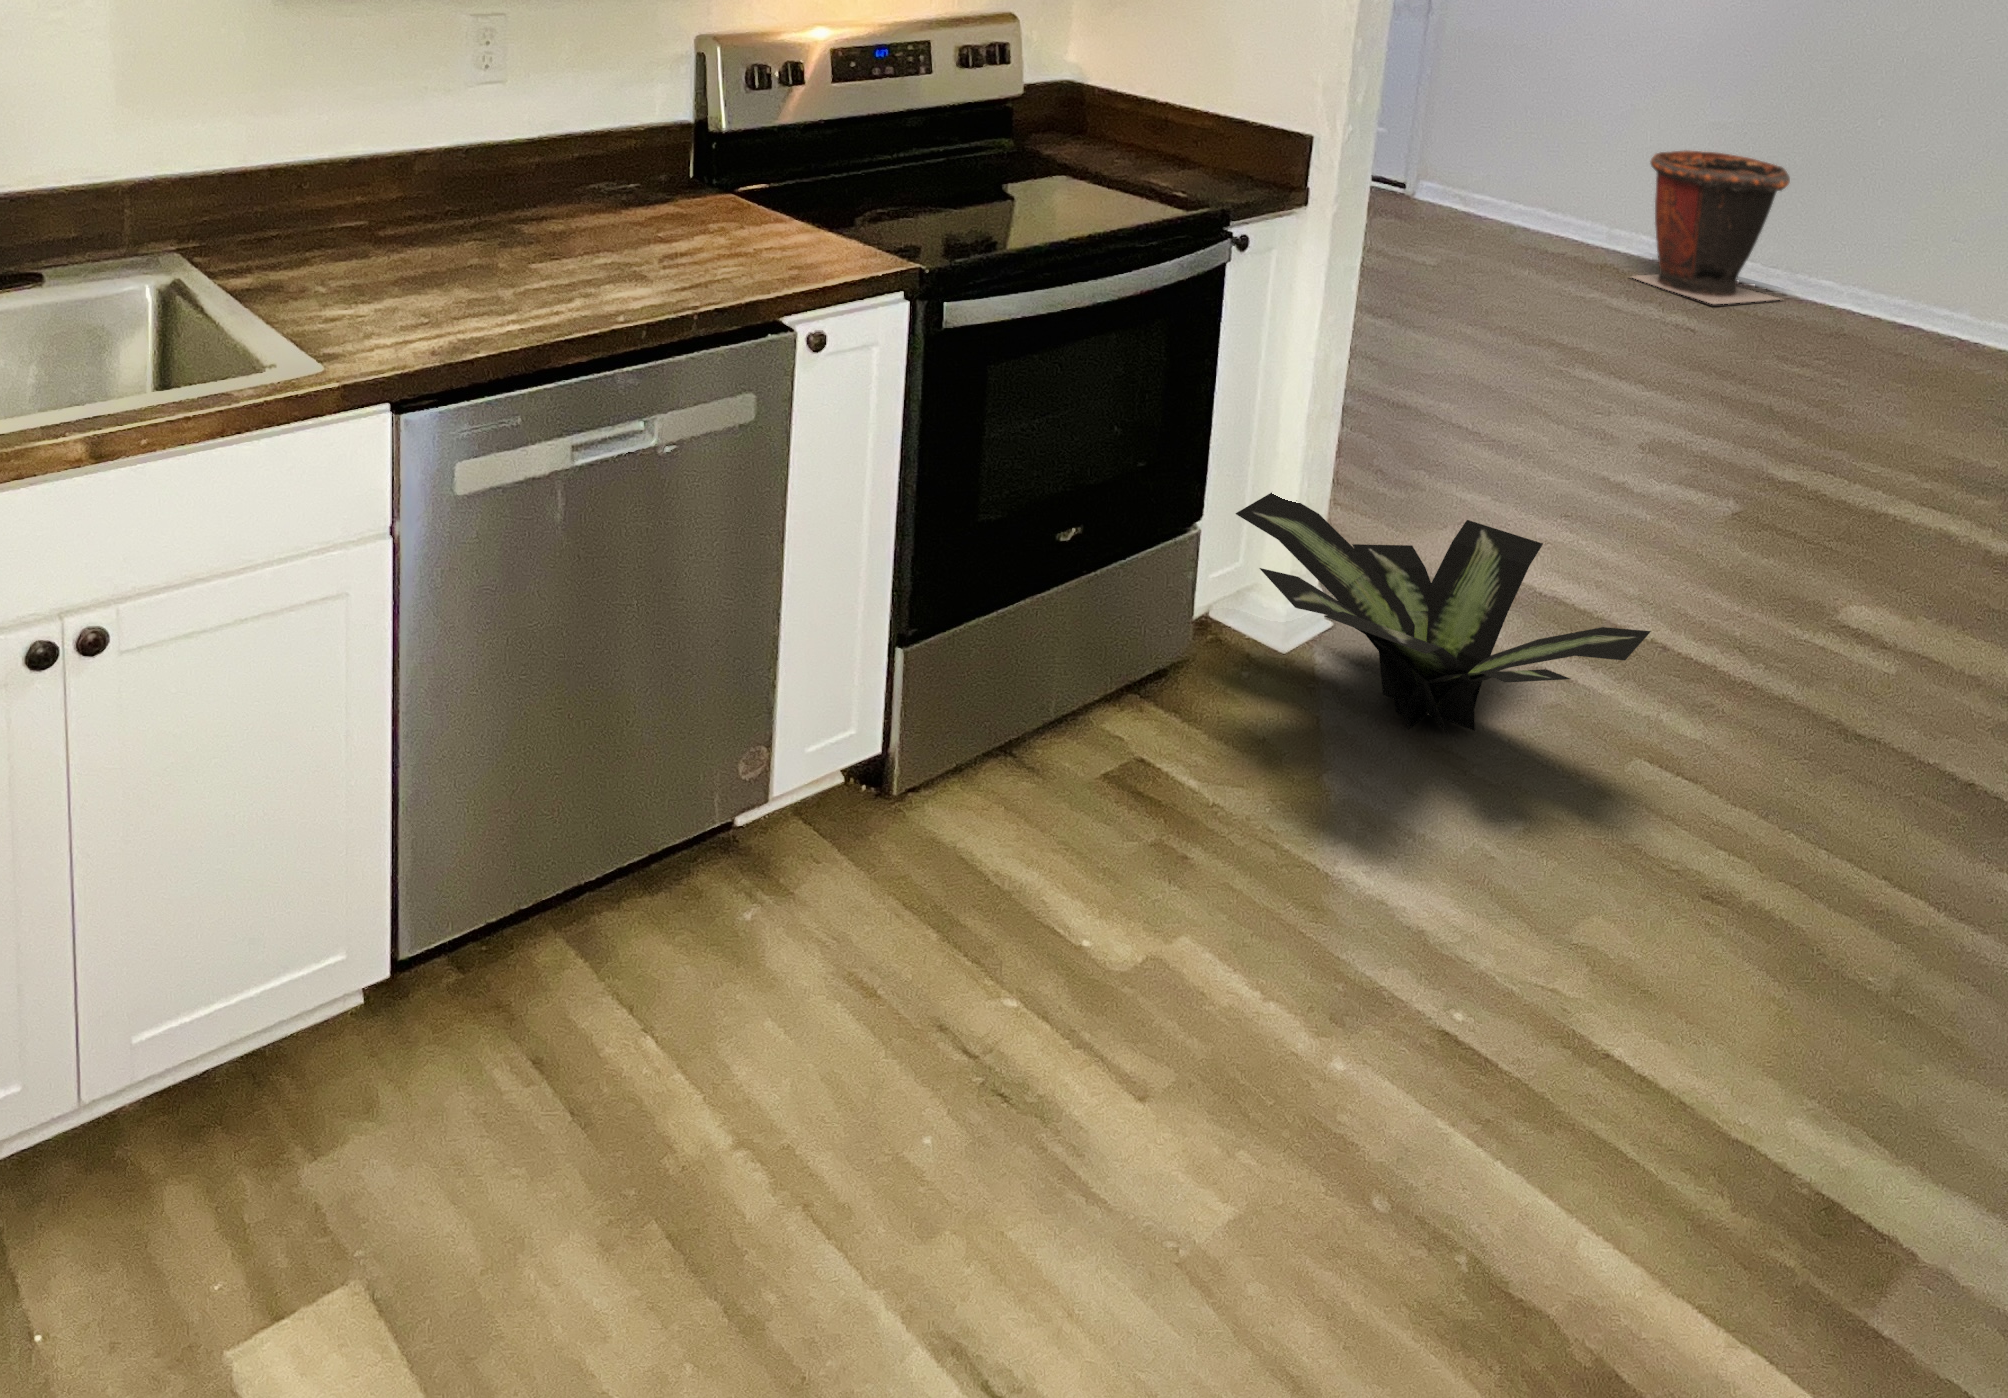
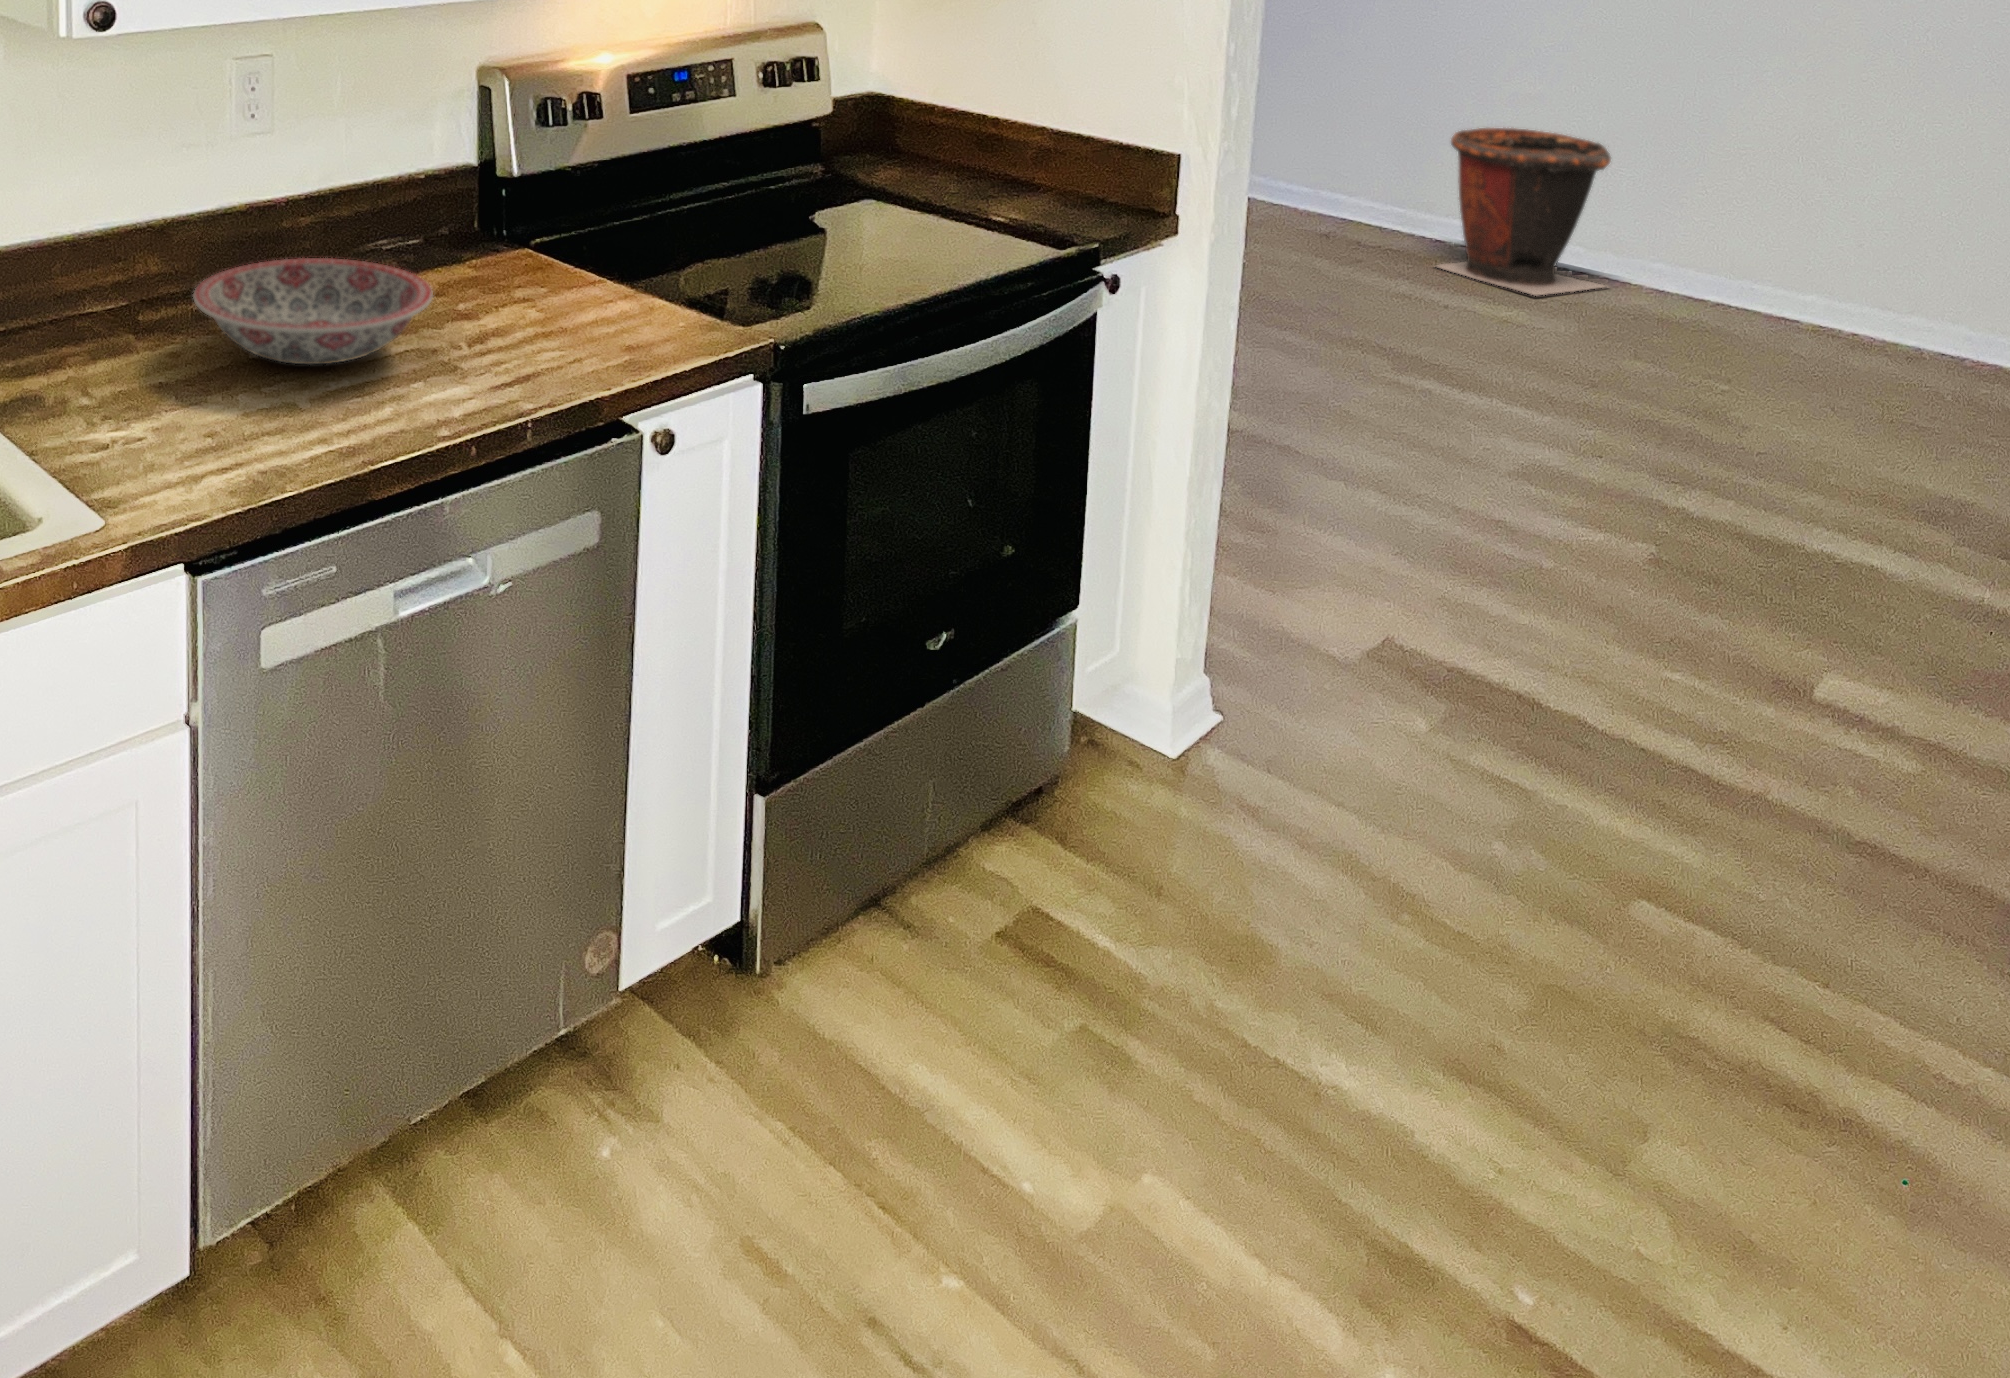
ceramic bowl: none [420,184,627,266] -> present [193,258,433,364]
potted plant: present [1236,492,1651,734] -> none [1108,559,1636,859]

